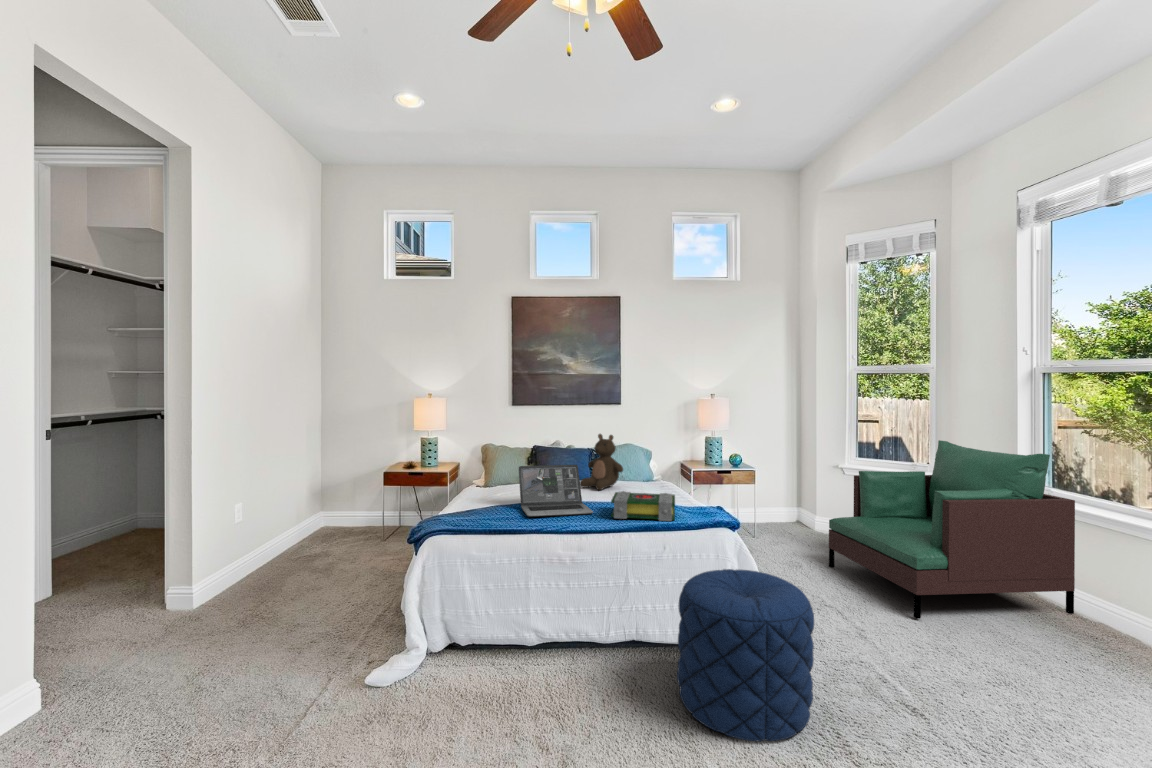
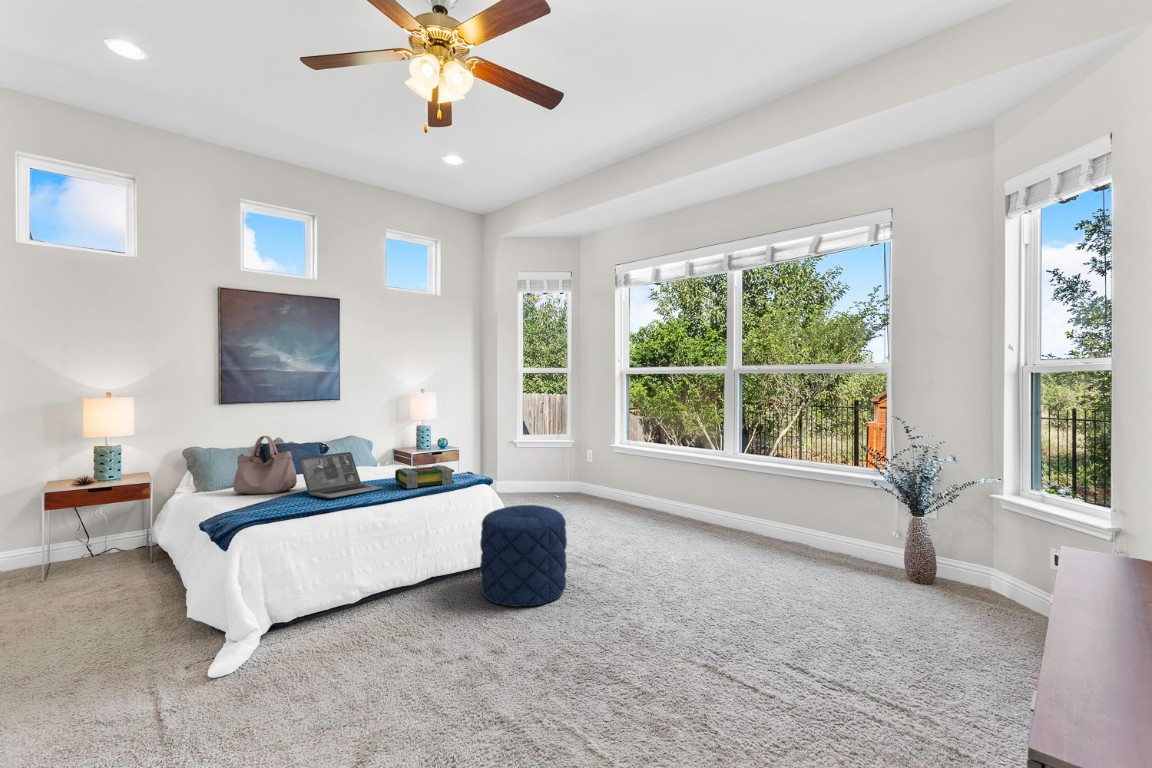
stuffed bear: present [580,434,623,490] -> none [333,425,374,476]
handbag: none [478,439,527,499] -> present [234,436,297,494]
armchair: present [829,440,1075,619] -> none [522,415,654,528]

